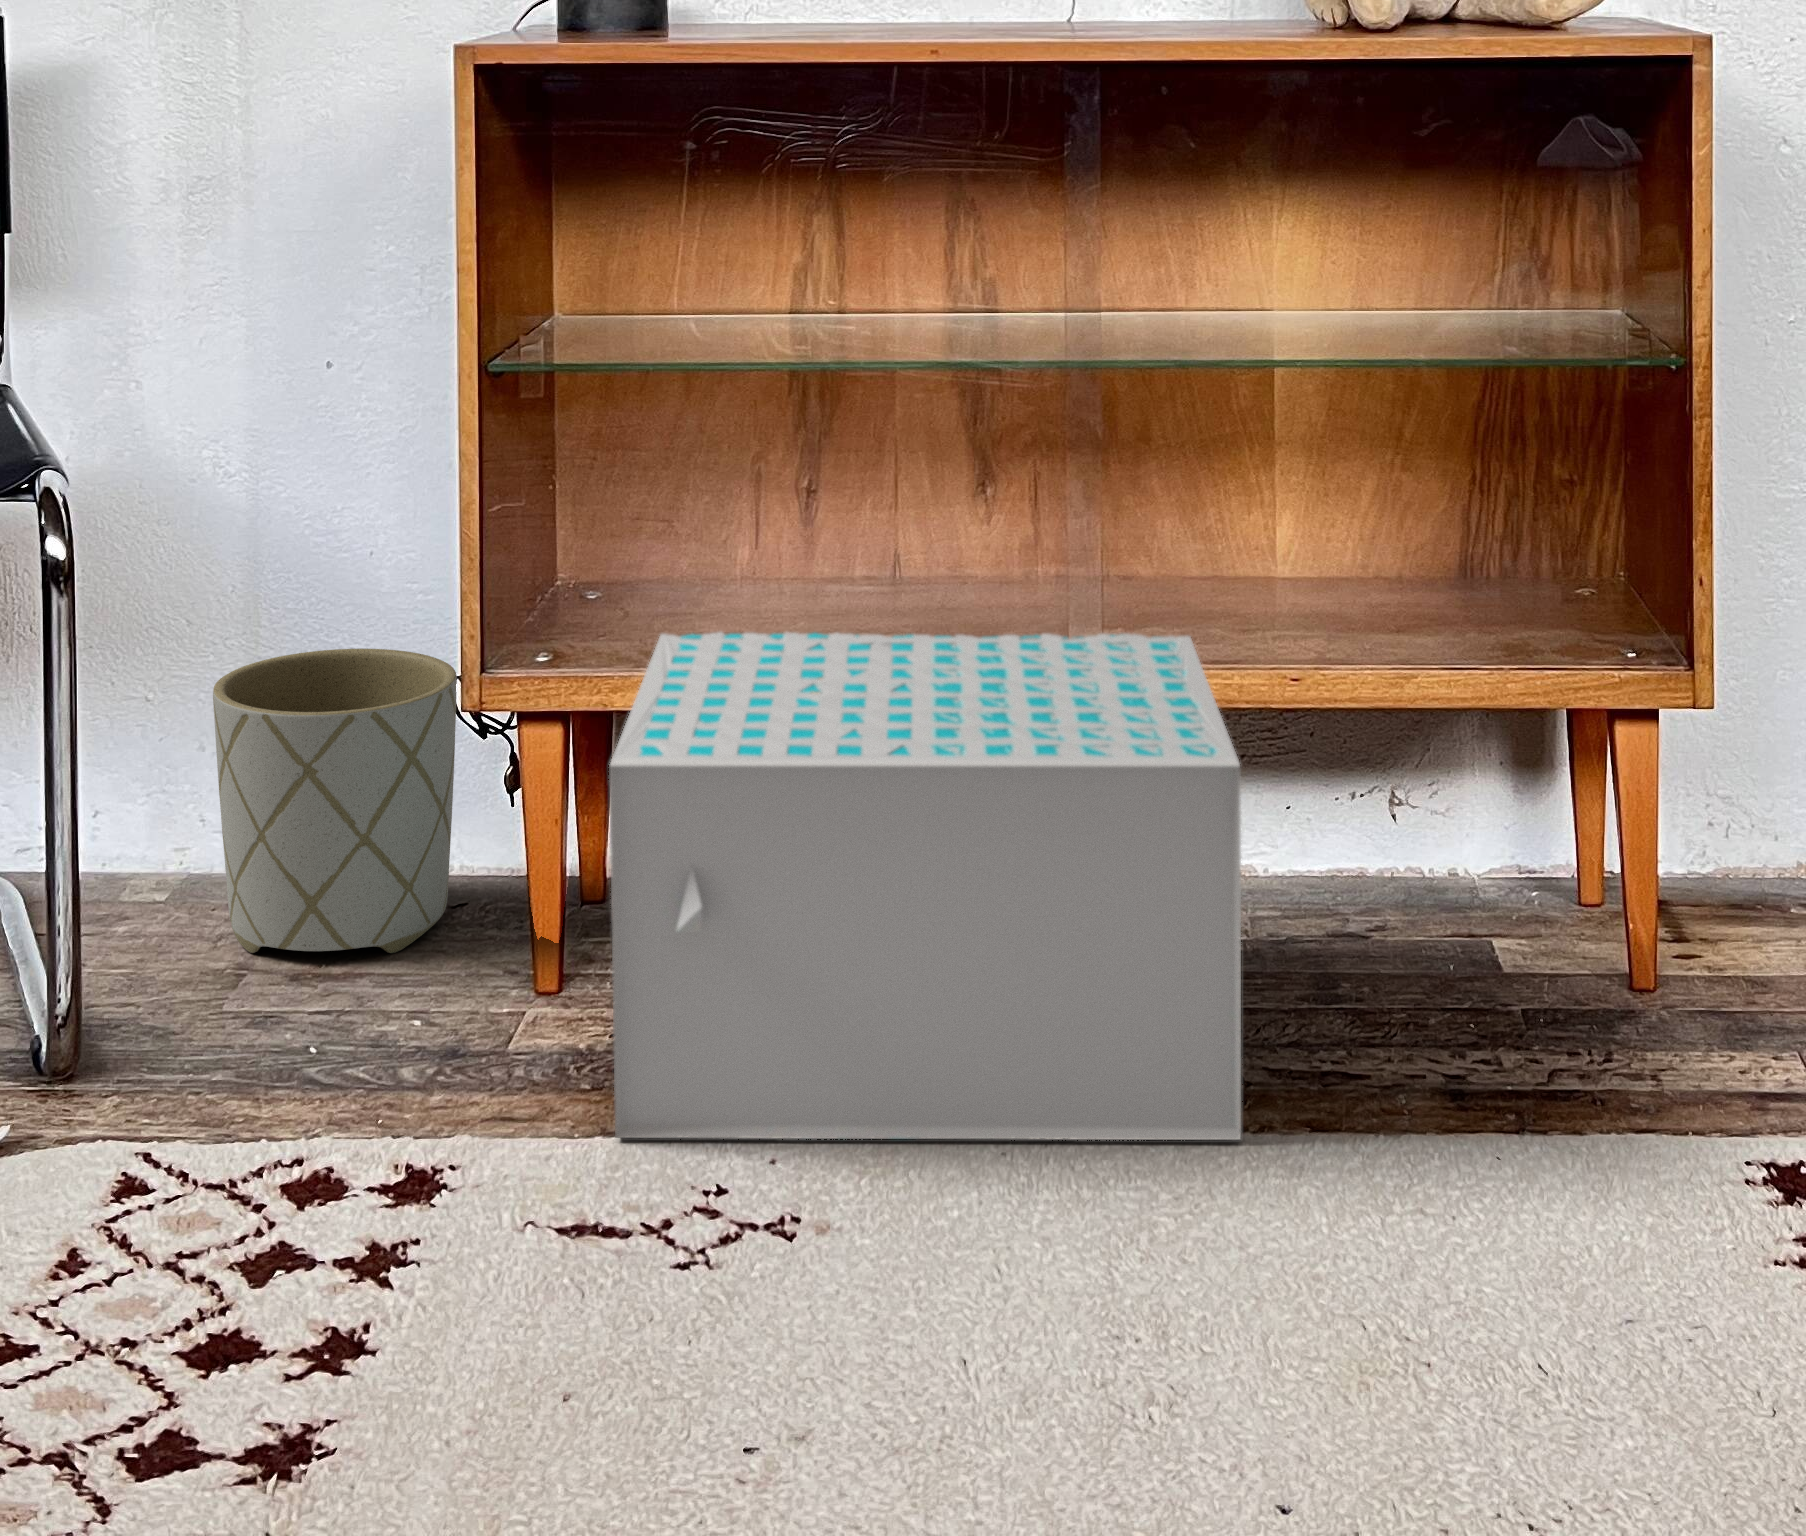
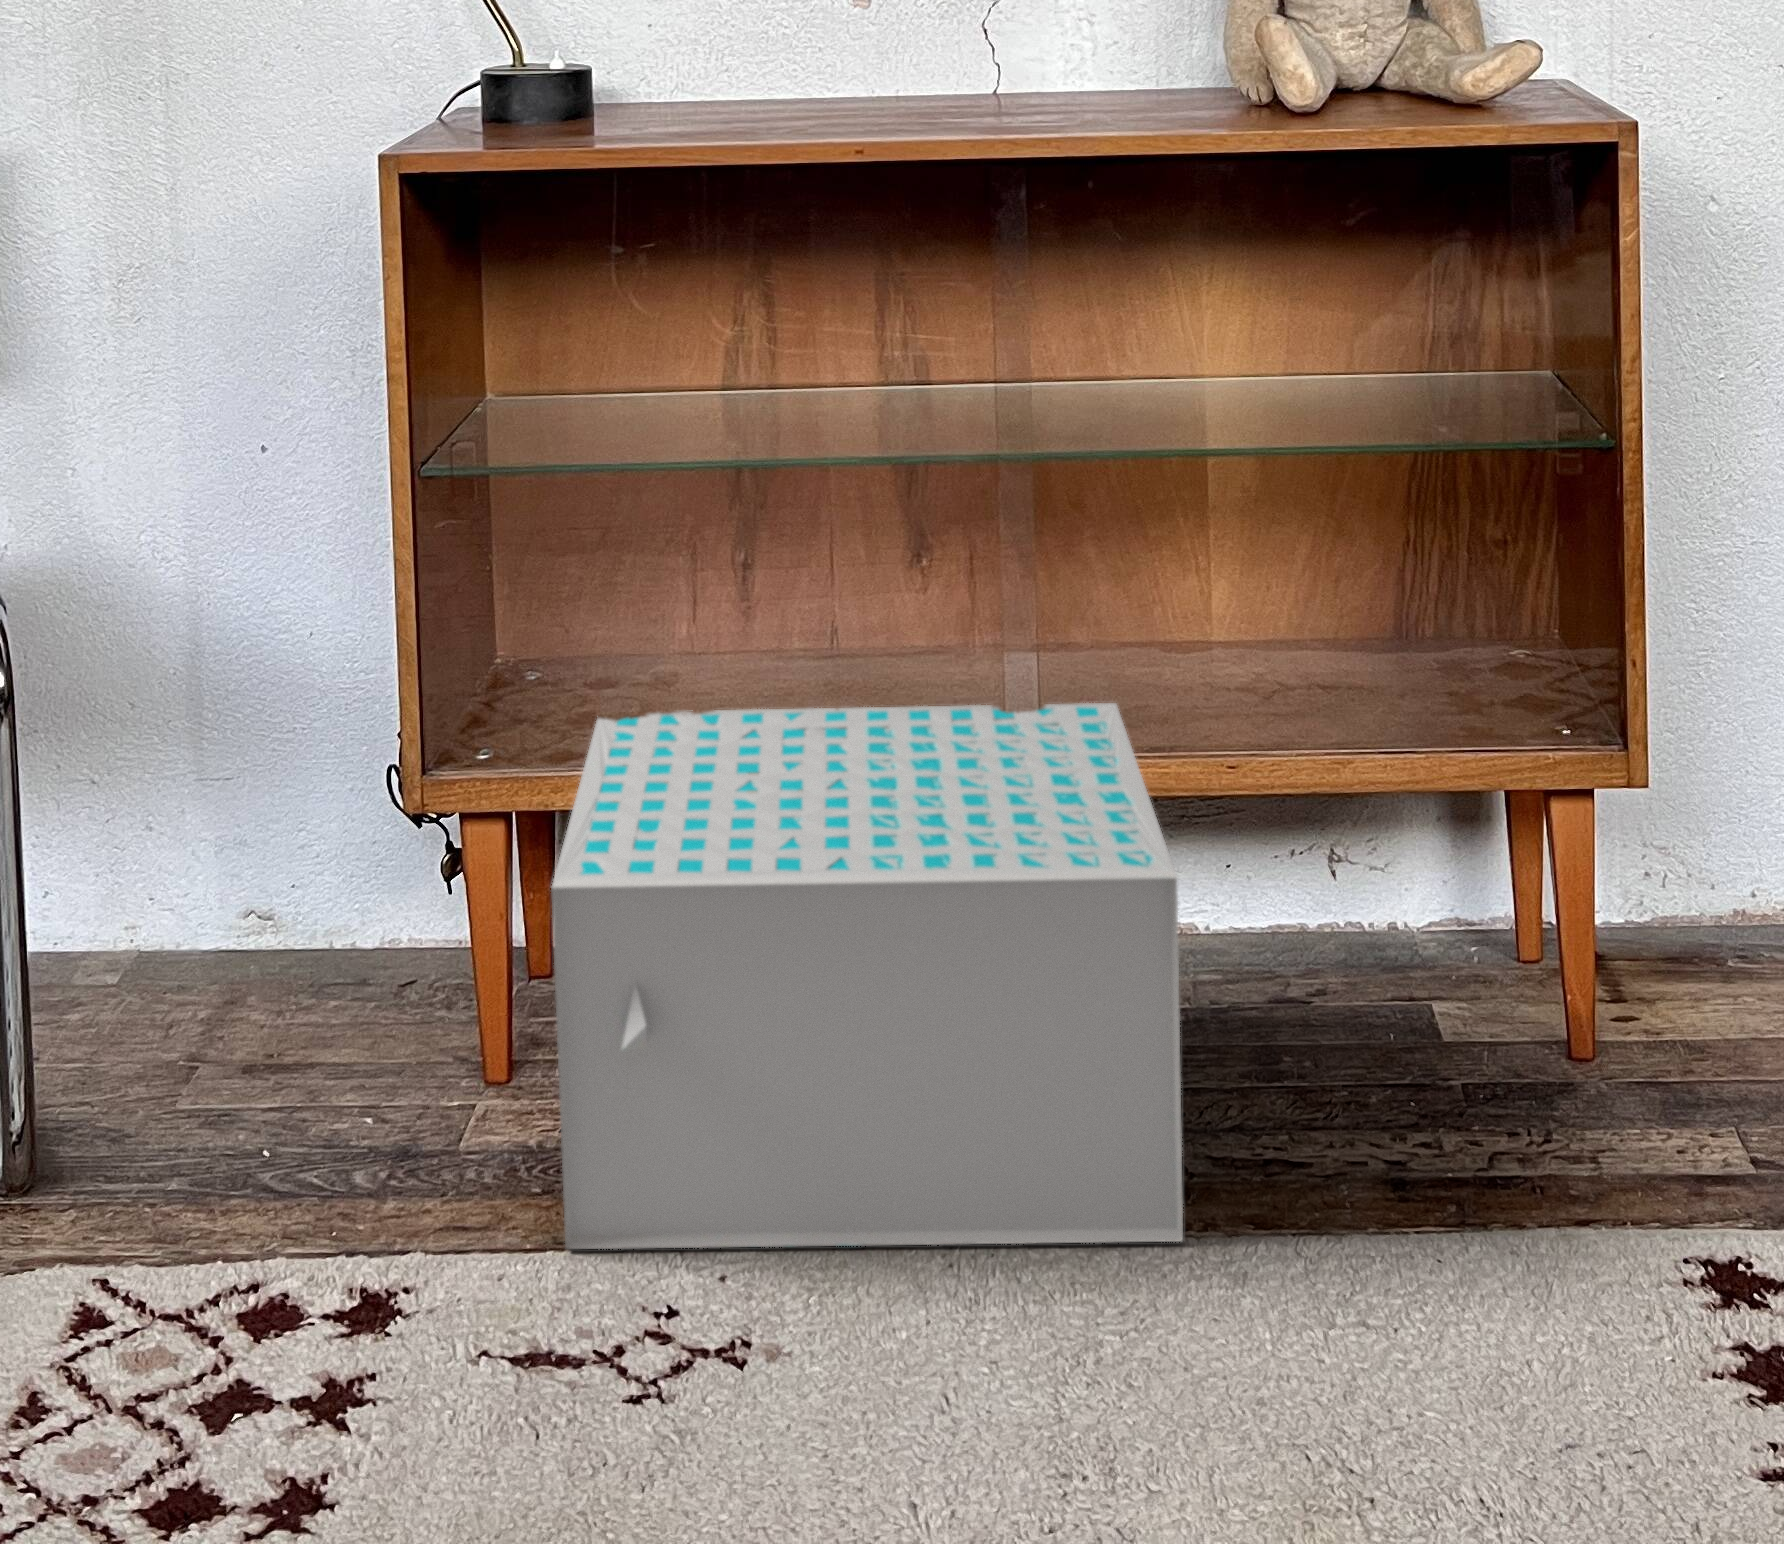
planter: present [213,649,457,954] -> none [156,726,396,1037]

